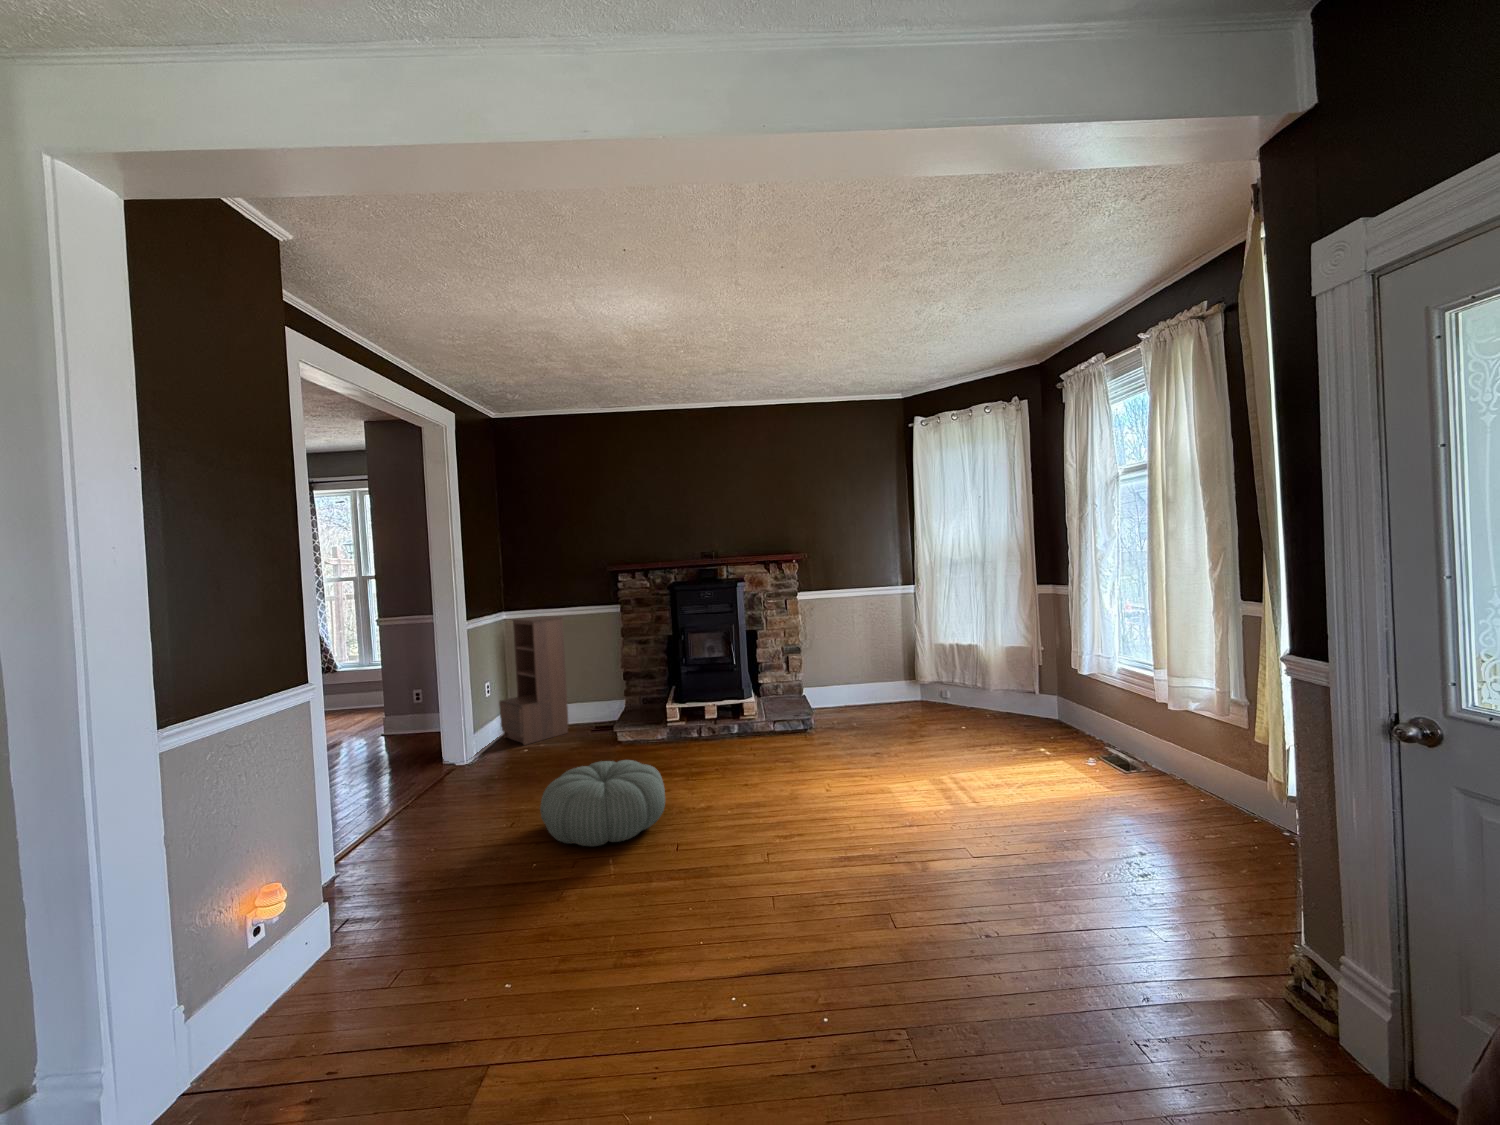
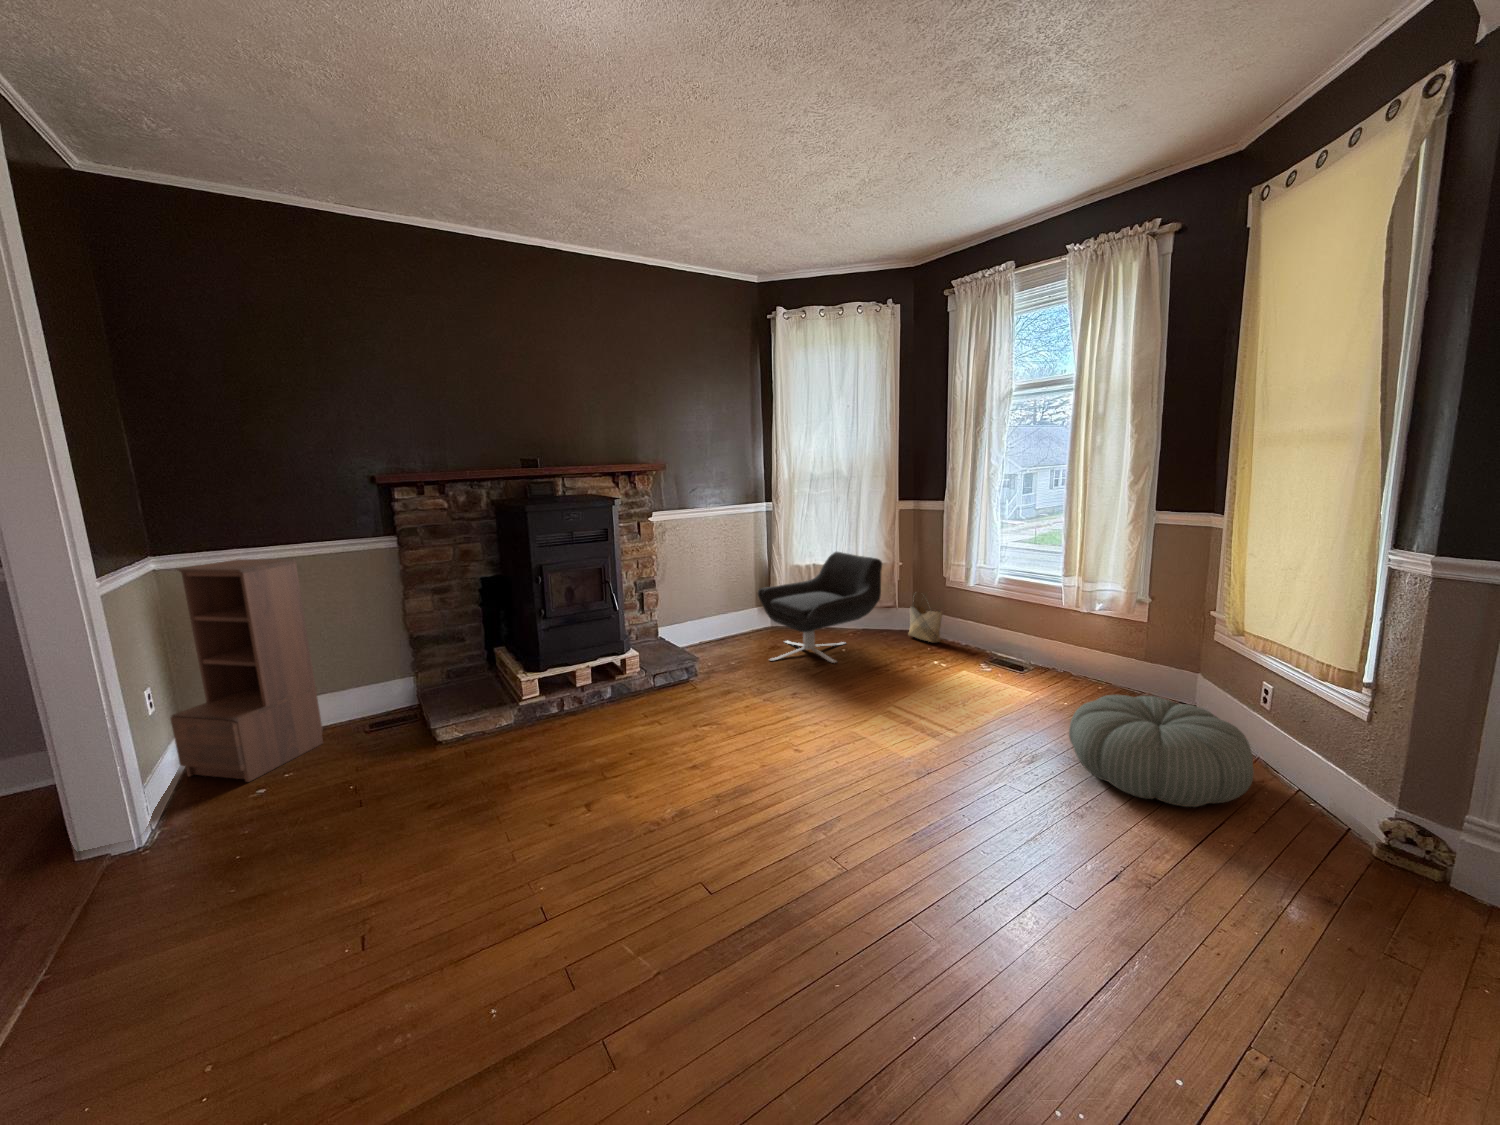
lounge chair: none [884,633,999,735] -> present [758,552,882,663]
woven basket: none [1044,677,1075,733] -> present [908,606,943,642]
pouf: present [540,760,665,846] -> present [1069,695,1254,807]

